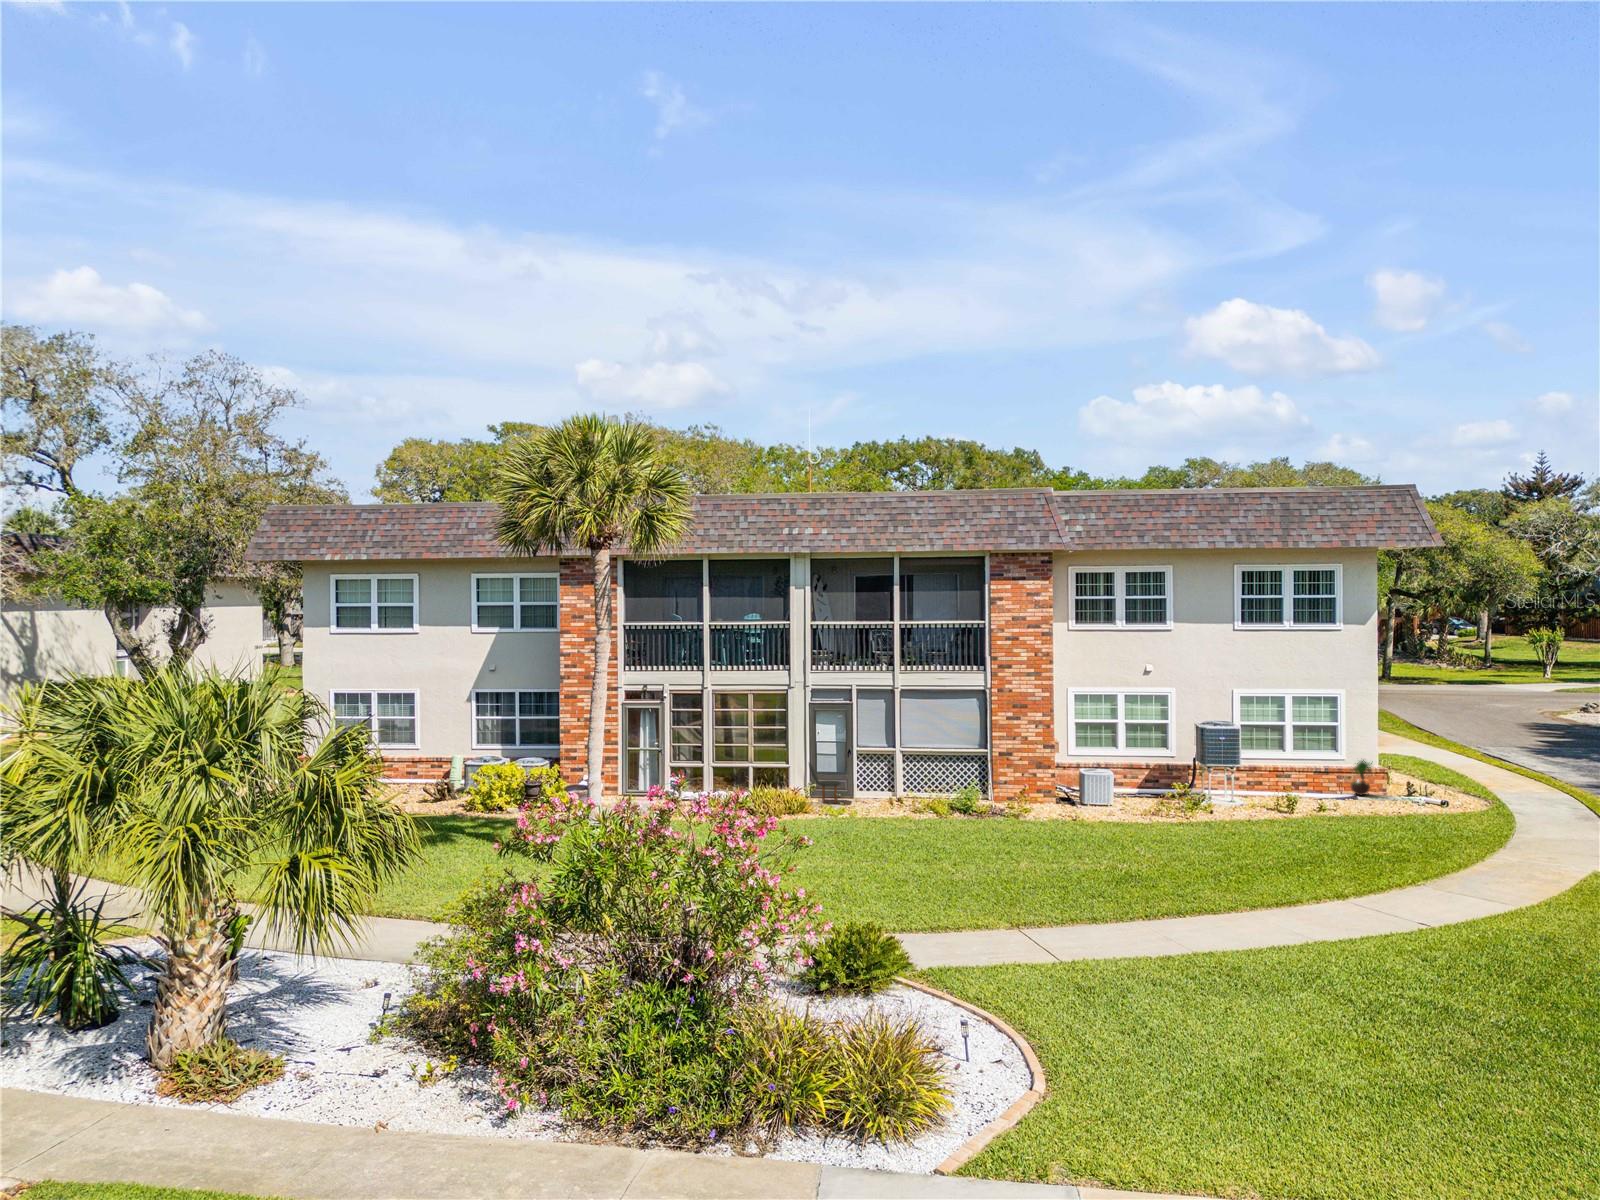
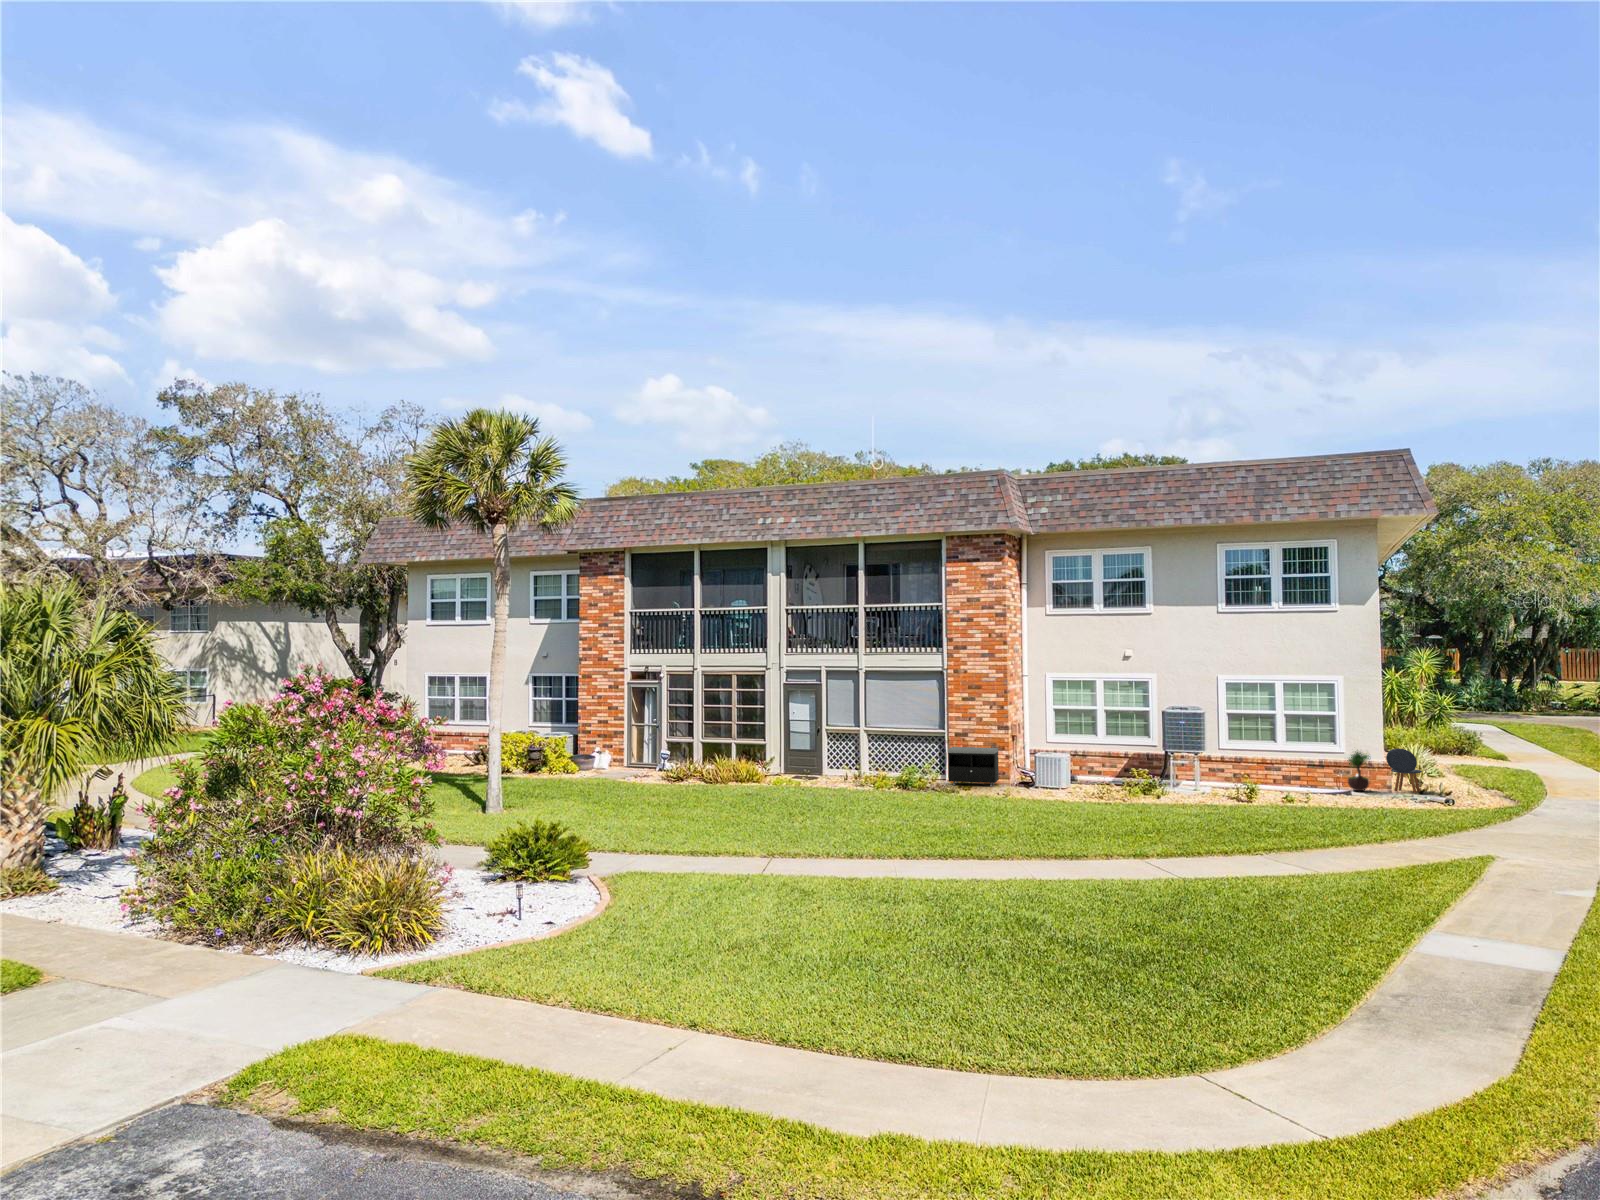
chair: present [809,763,841,803] -> present [1386,749,1422,793]
storage bench: none [999,767,1051,807] -> present [948,747,999,786]

